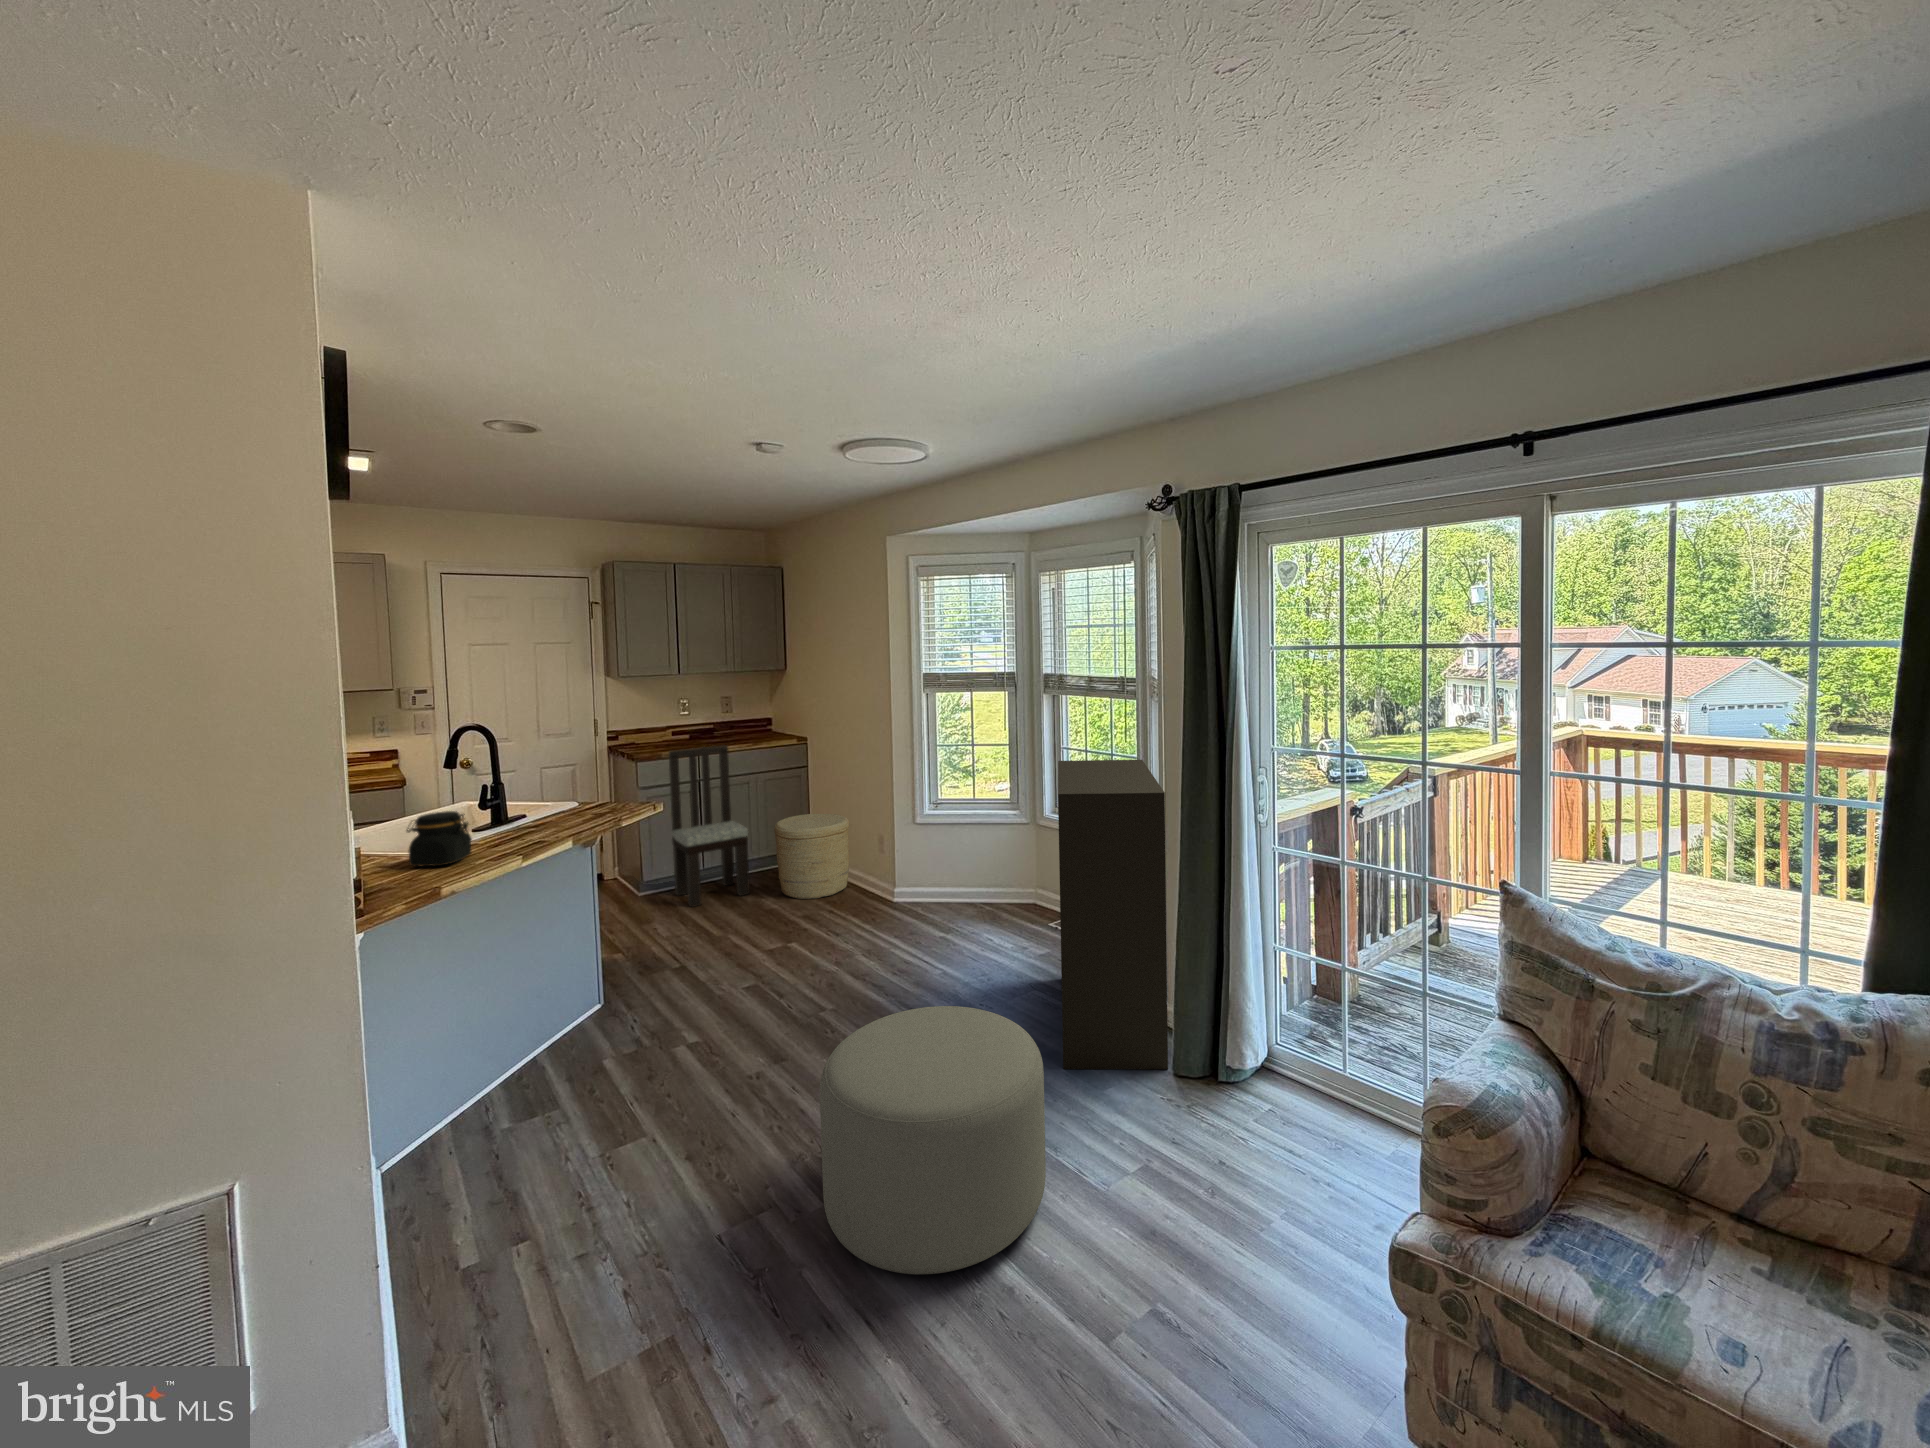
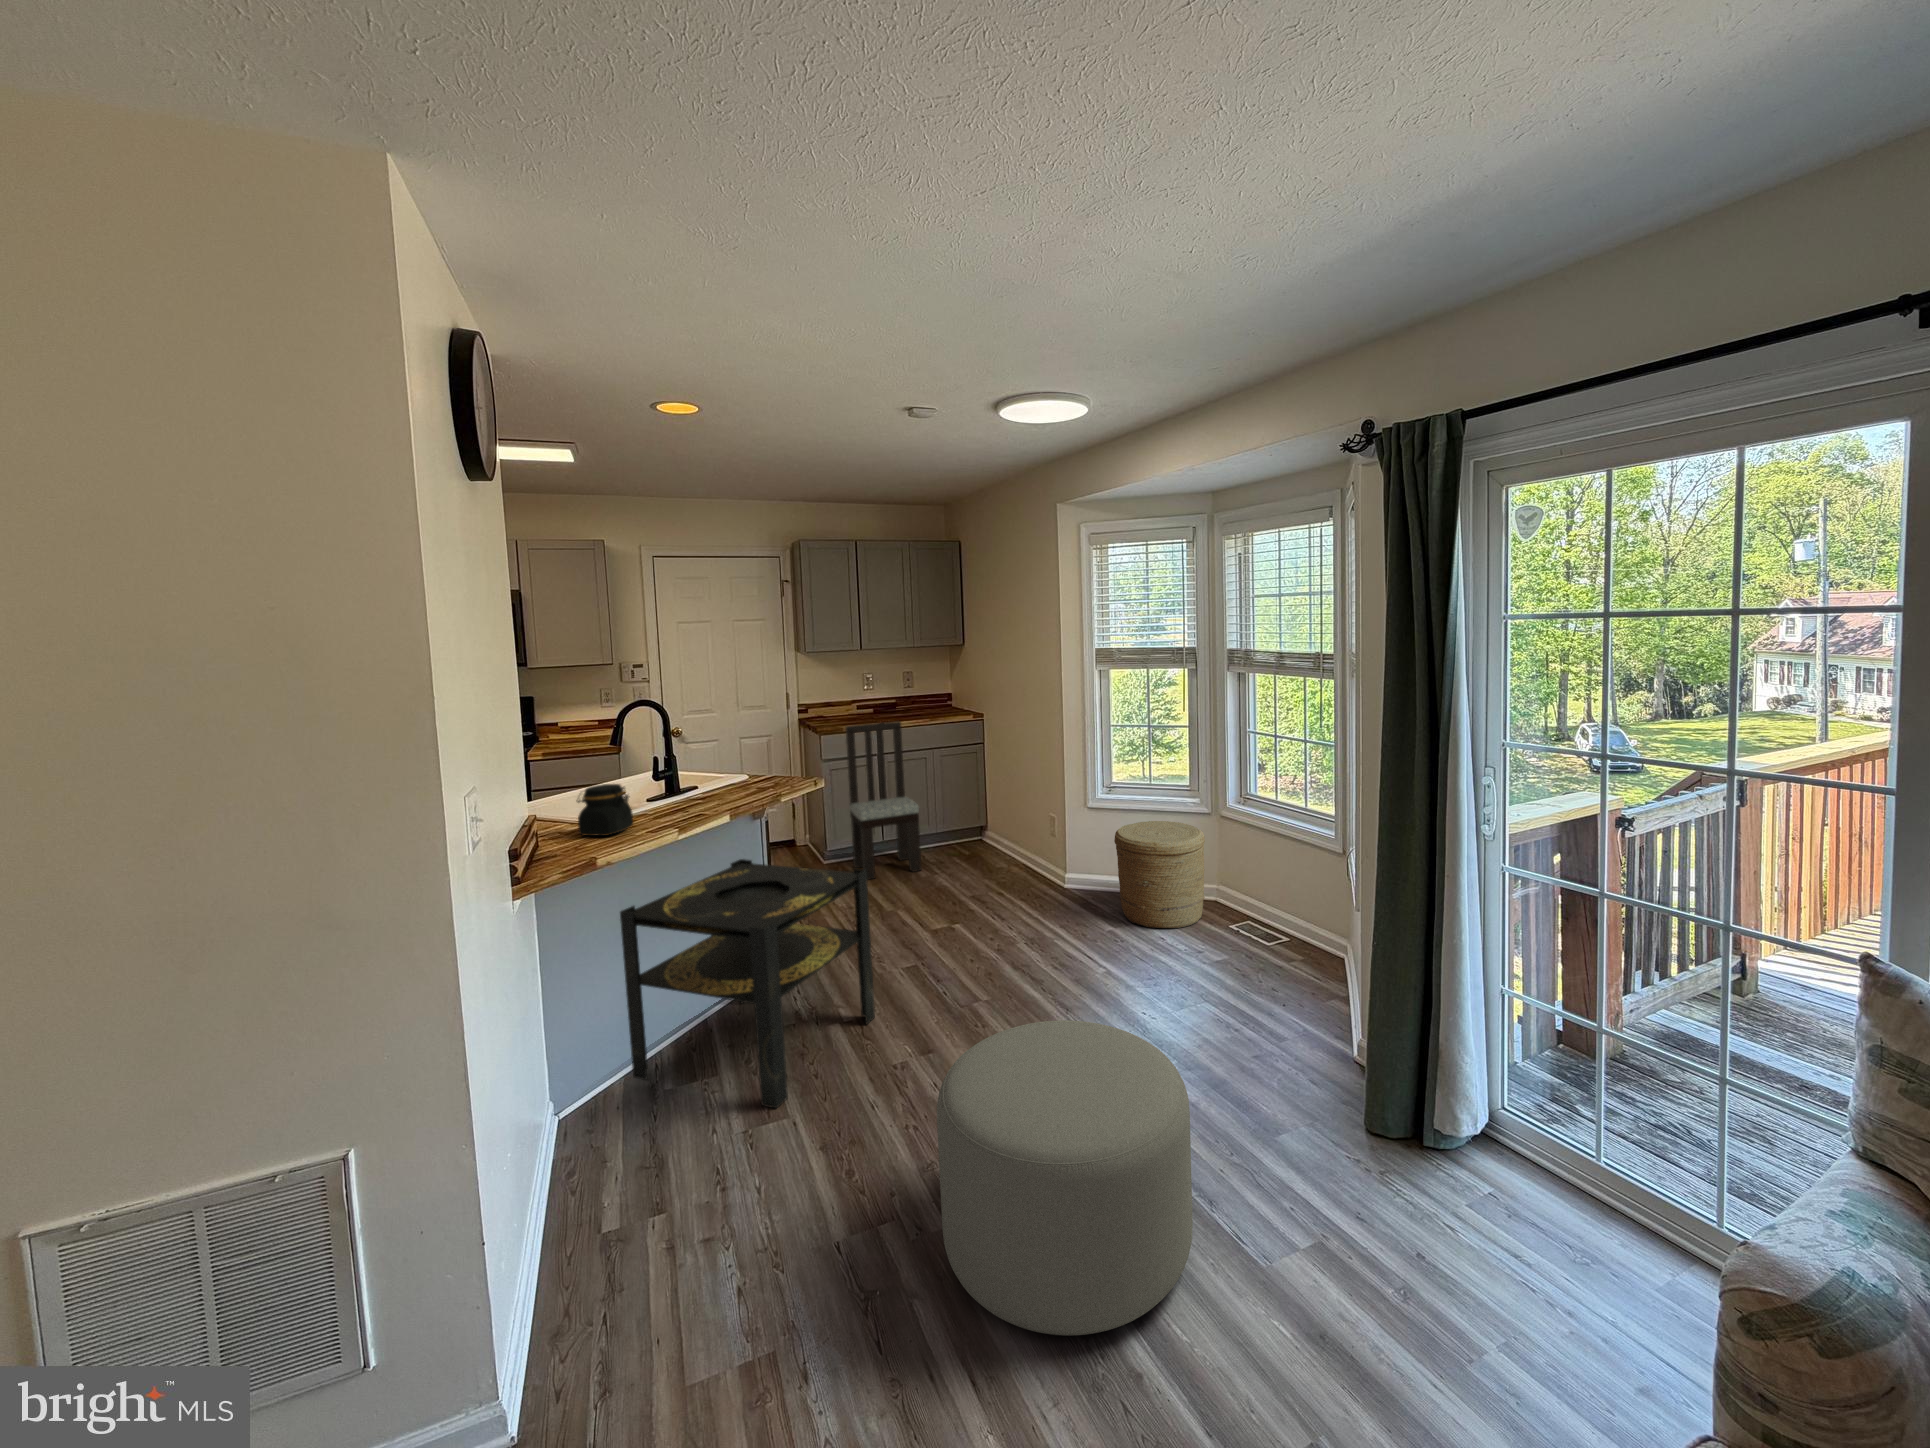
bookshelf: present [1058,760,1168,1069] -> none [1222,746,1358,1120]
woven basket: present [774,814,849,899] -> present [1114,821,1205,928]
side table: none [449,887,723,1131] -> present [620,859,875,1109]

